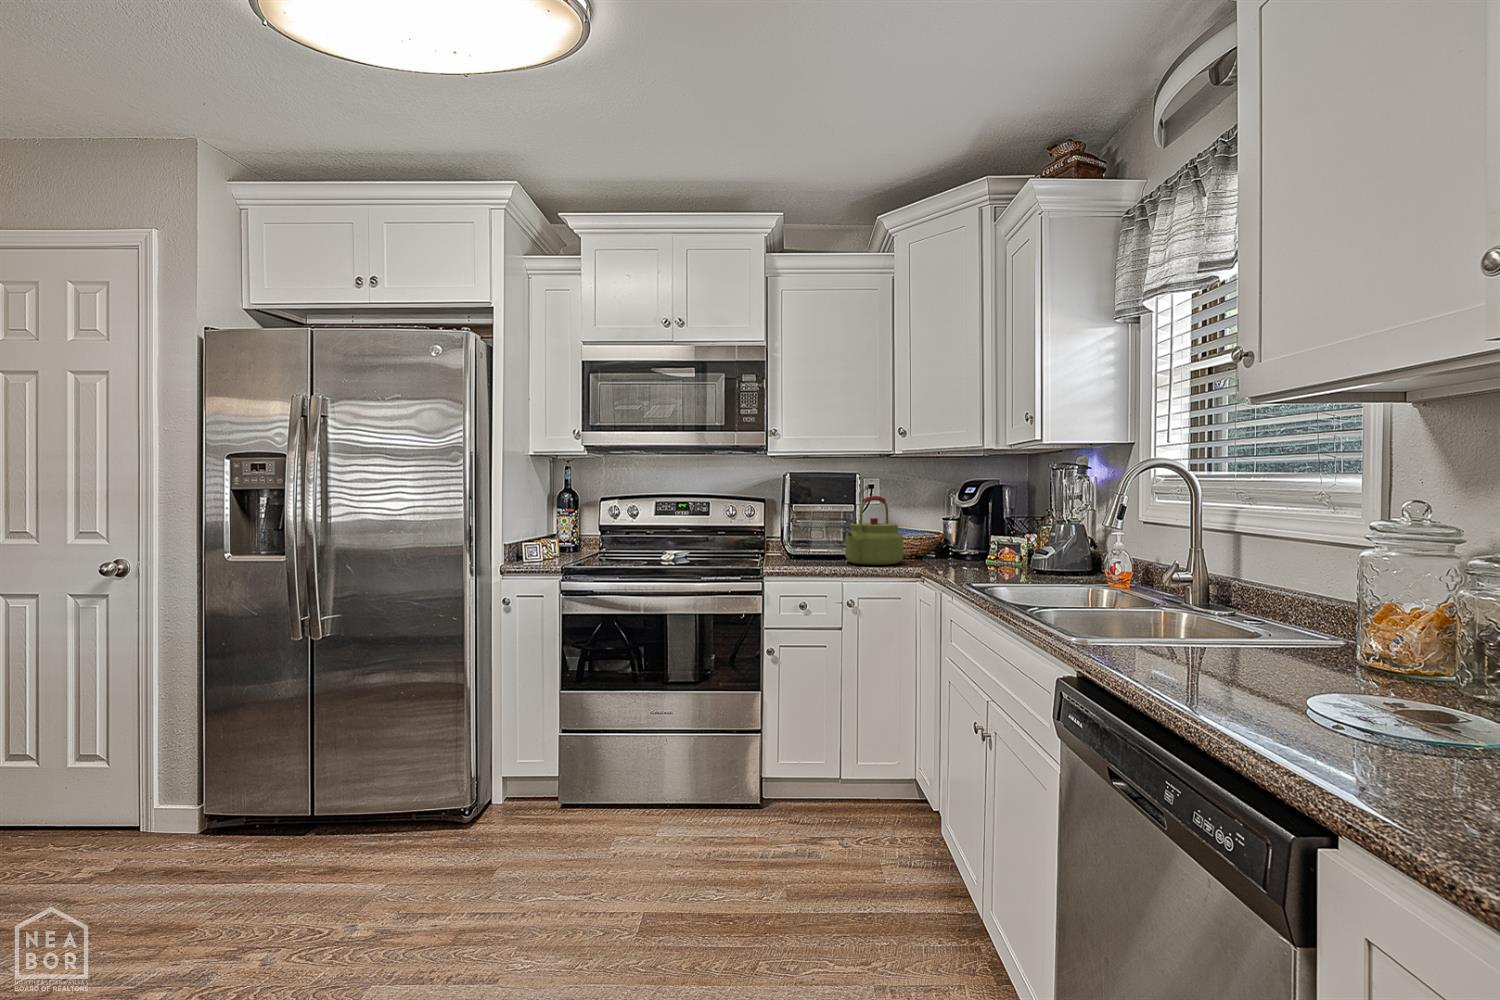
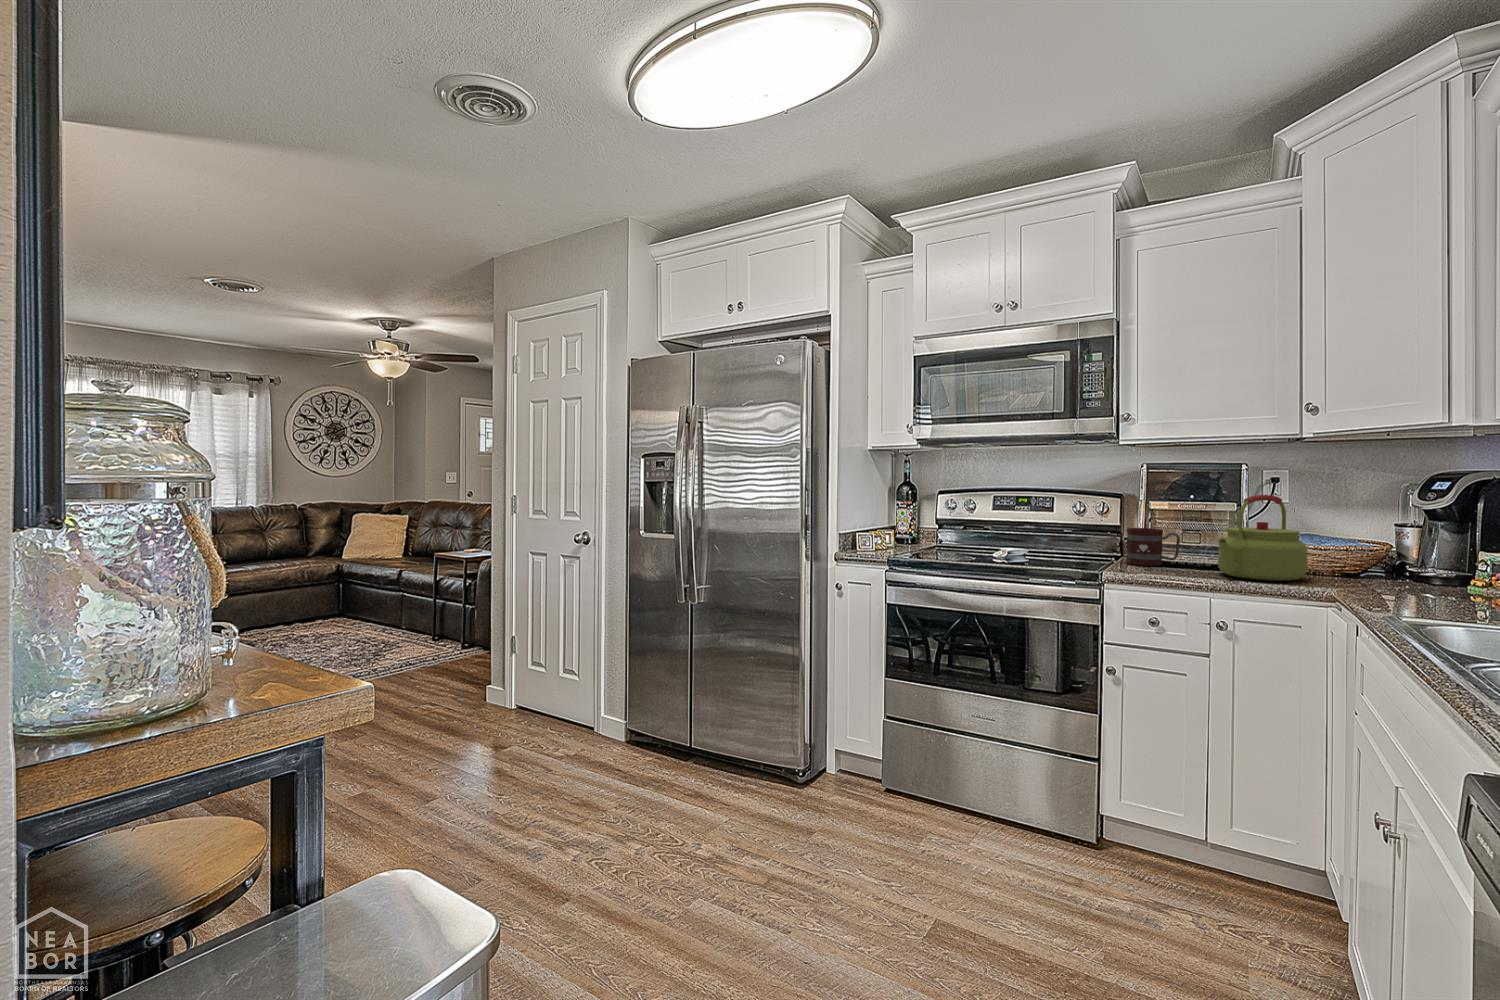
mug: none [776,527,816,560] -> present [1126,528,1180,566]

